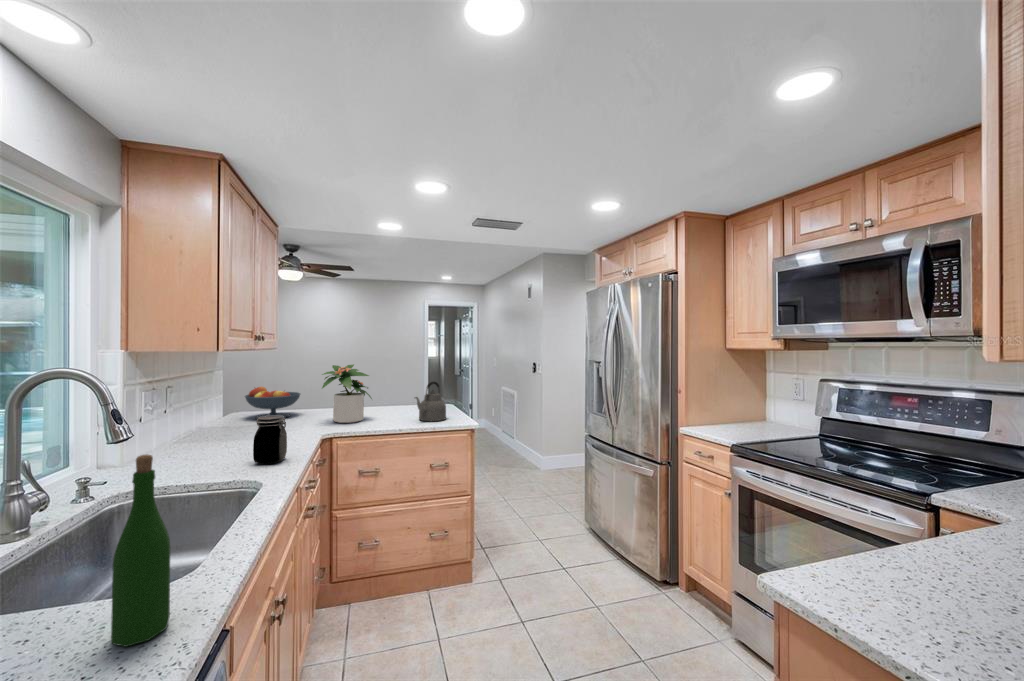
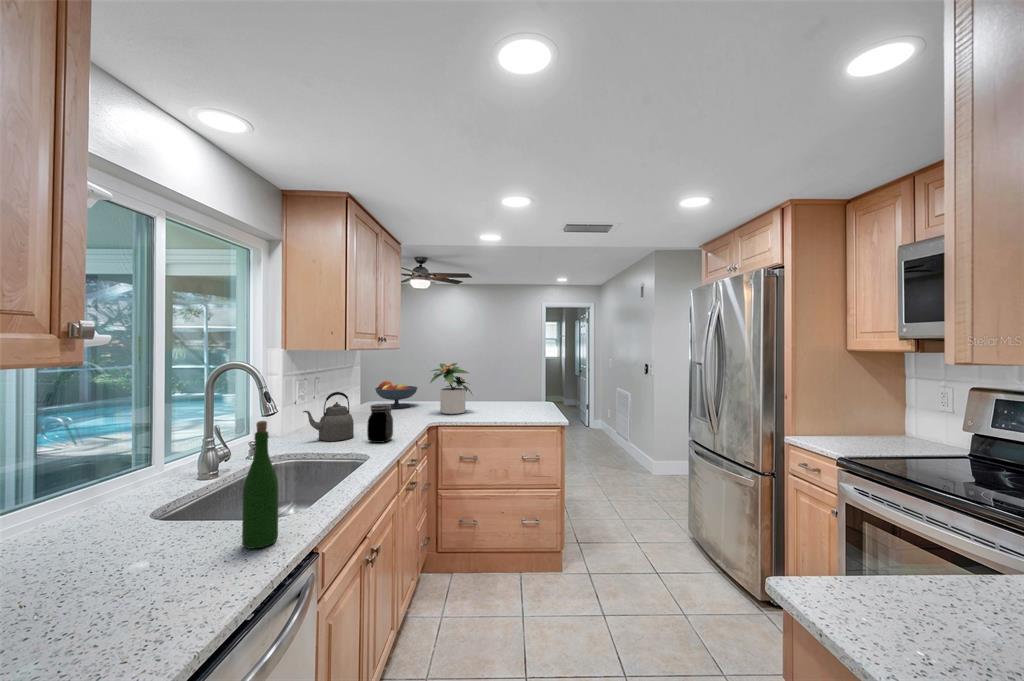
kettle: present [415,382,446,421] -> present [303,392,354,441]

